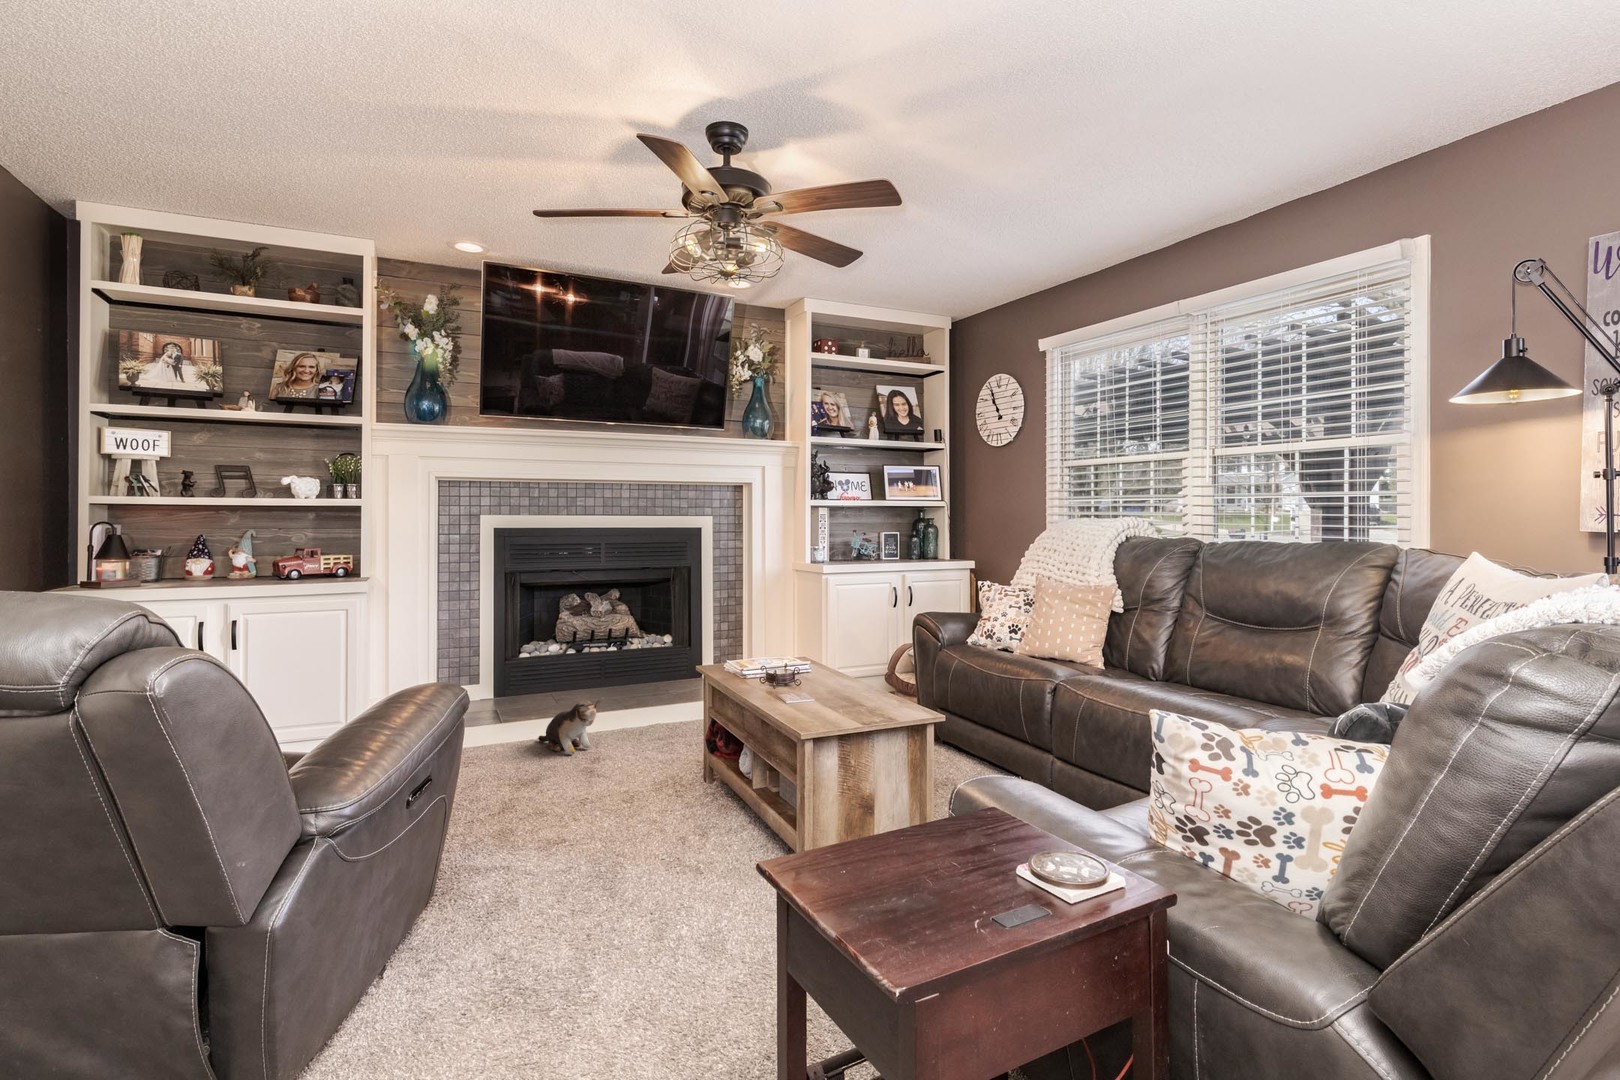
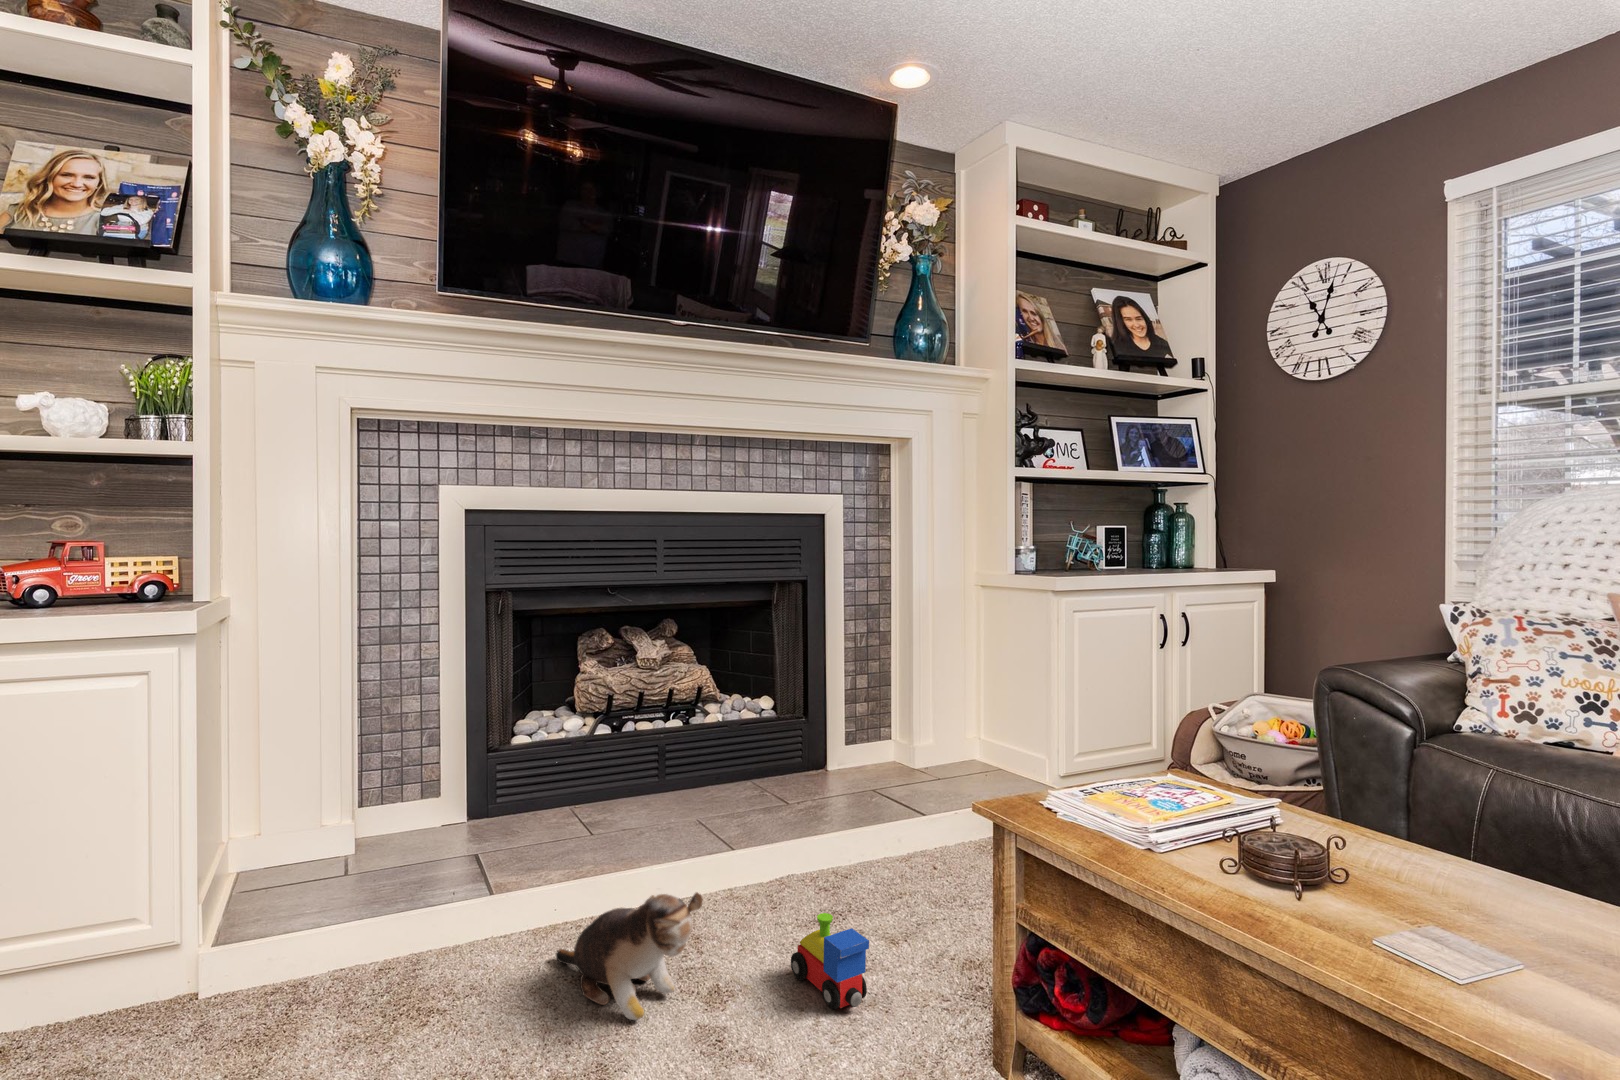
toy train: none [646,715,677,752] -> present [791,913,869,1009]

